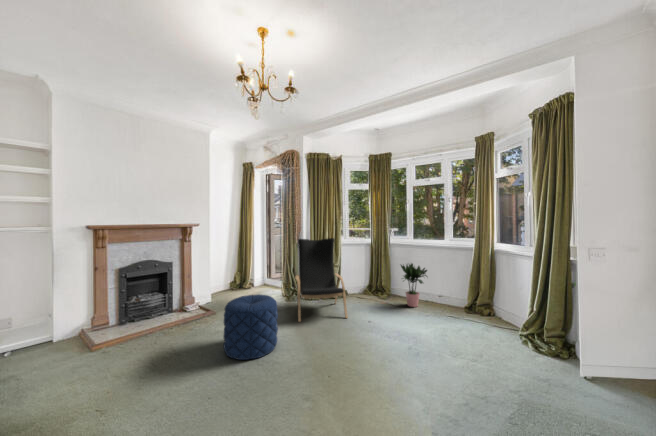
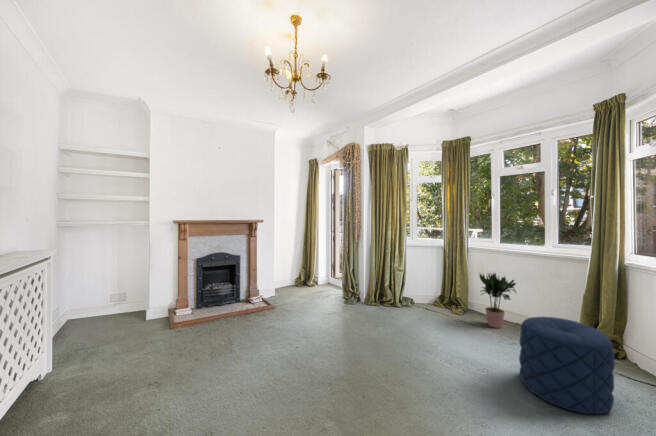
lounge chair: present [295,238,348,322] -> none [350,238,406,330]
pouf: present [224,294,278,360] -> present [519,317,615,414]

